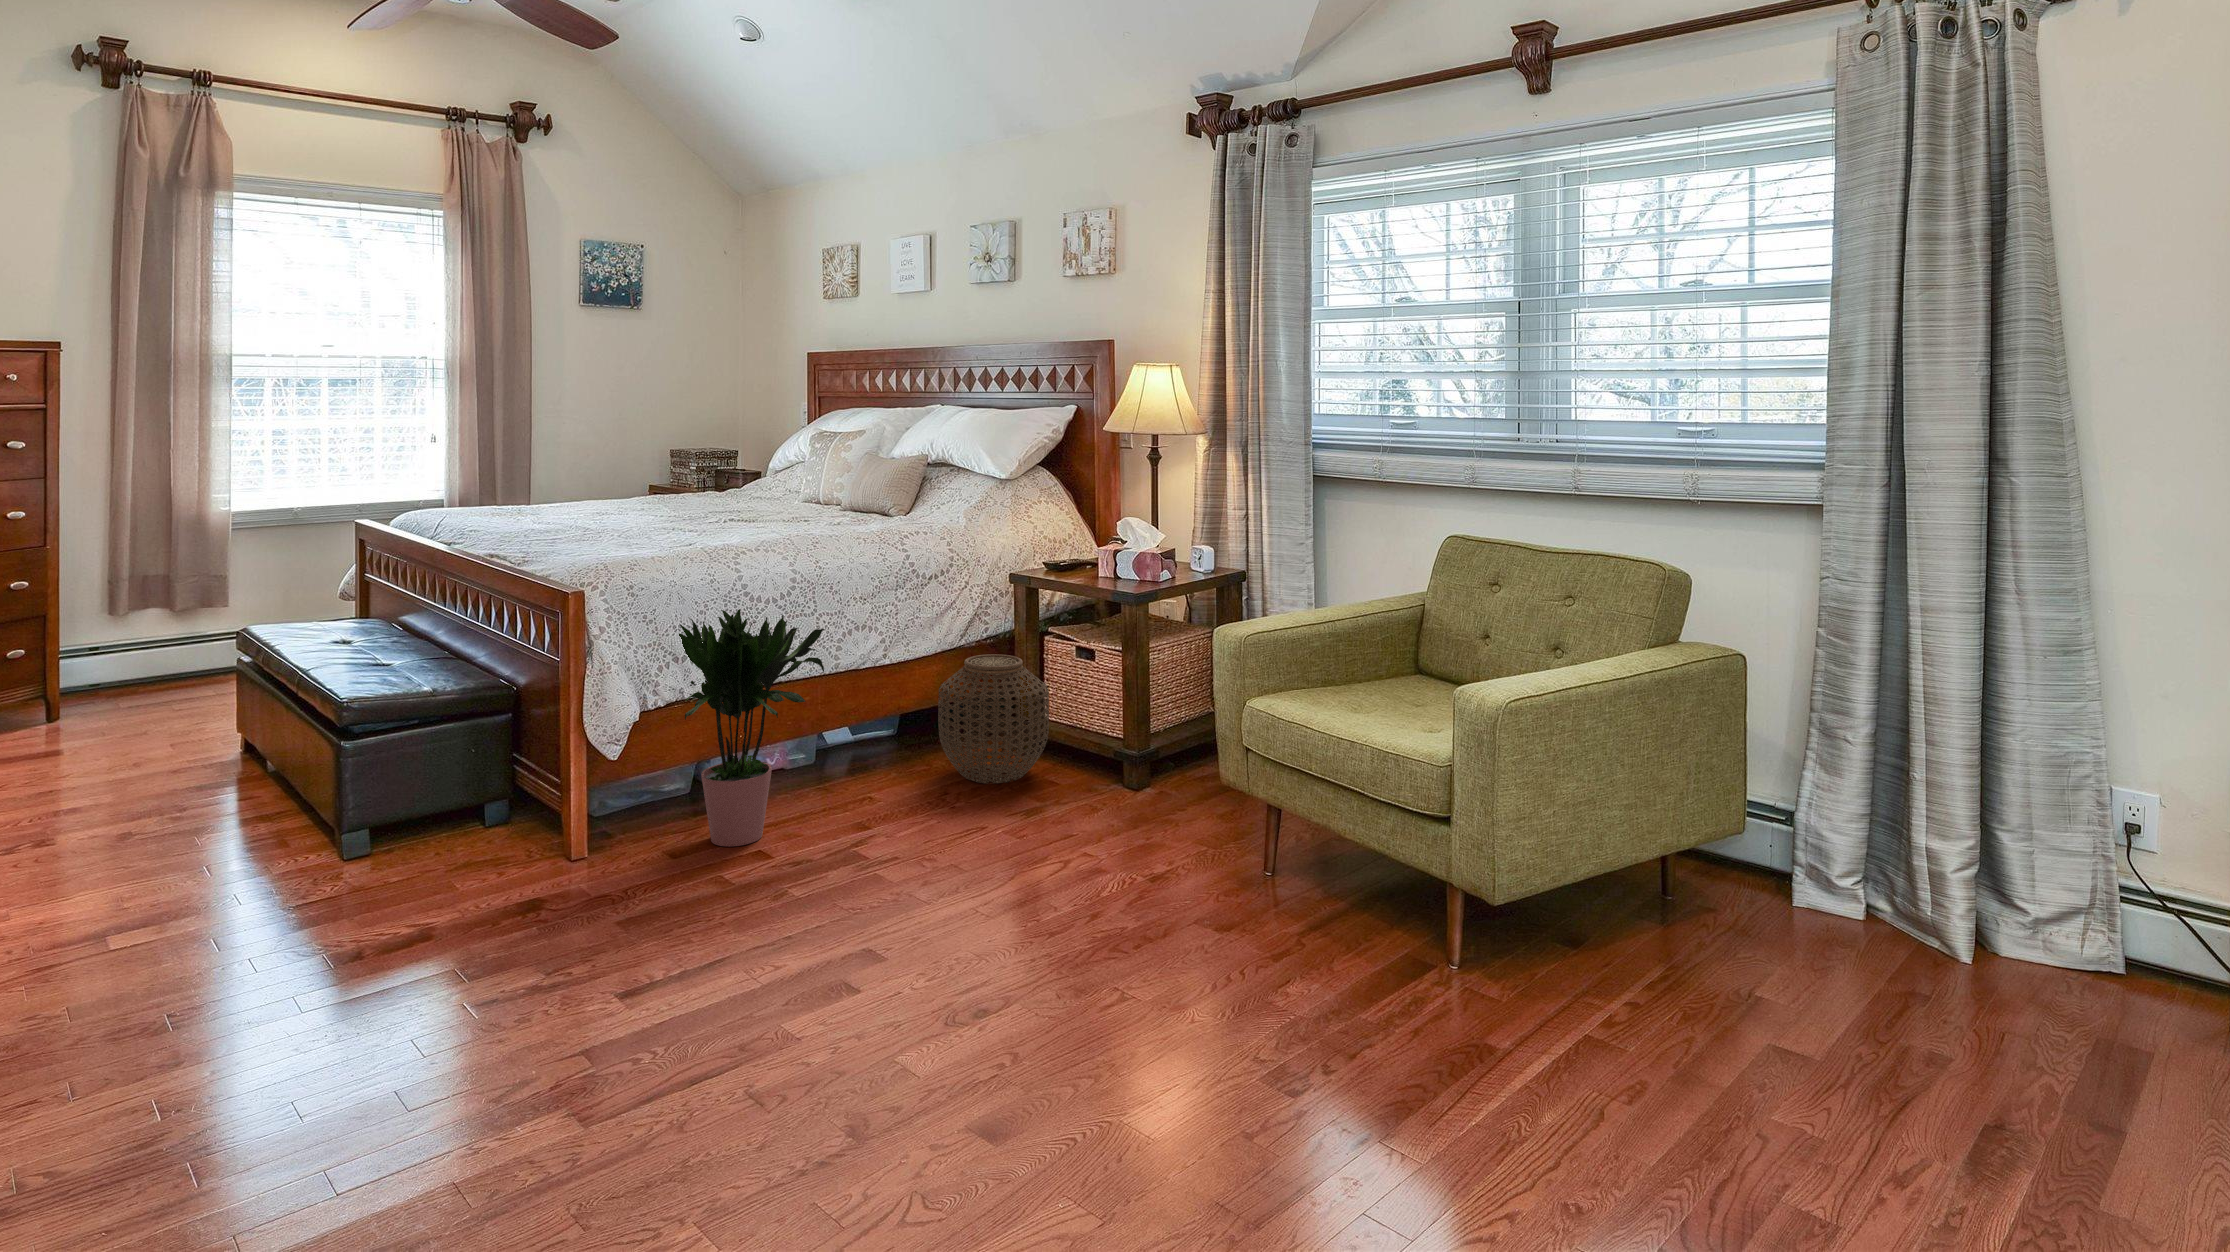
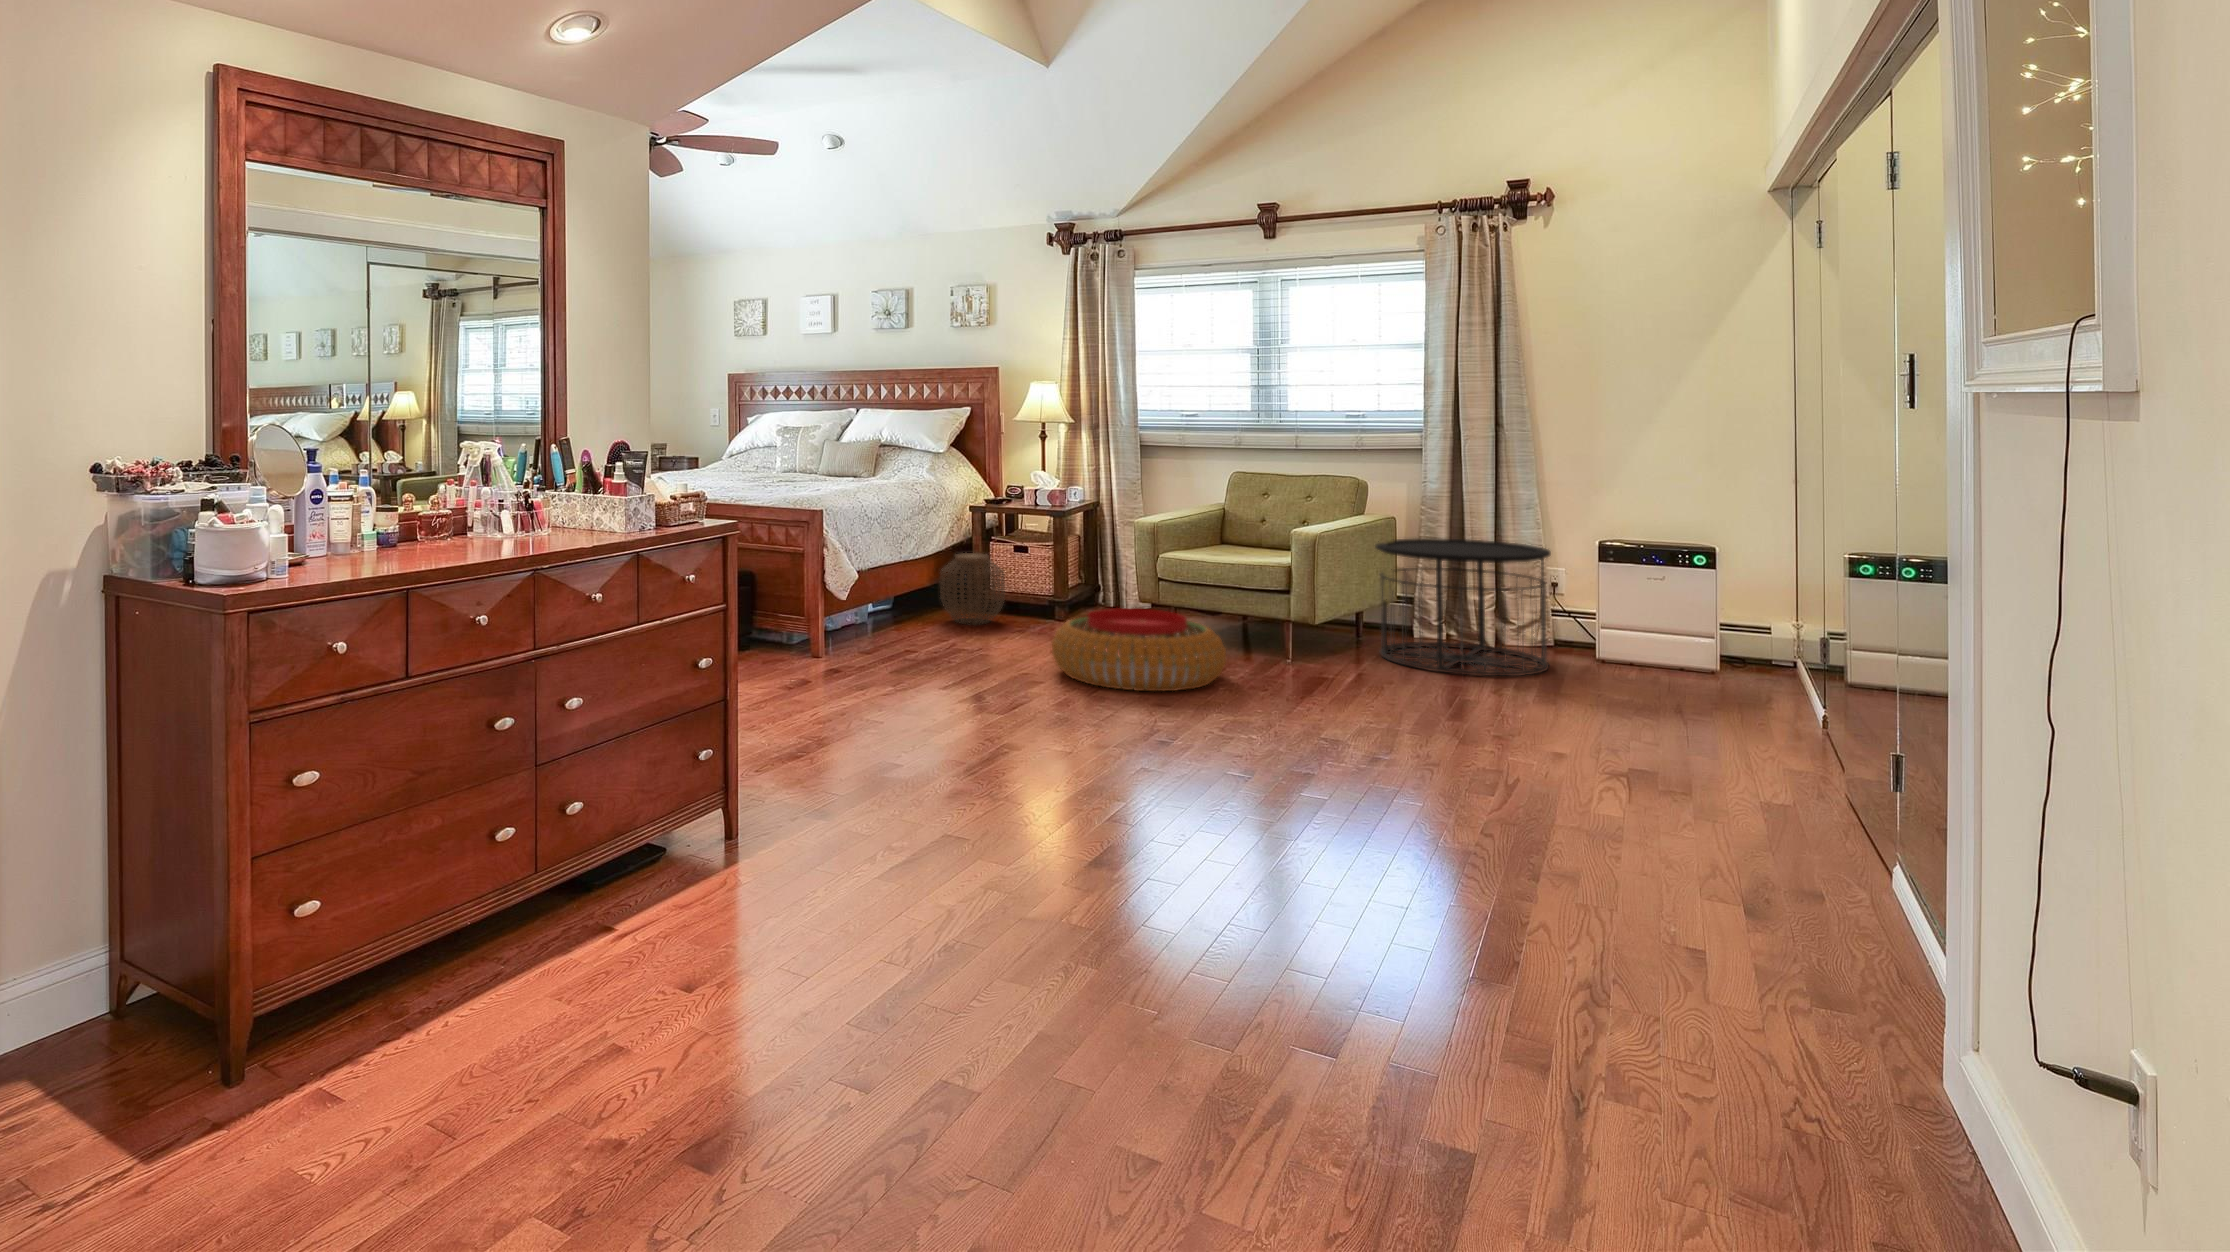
potted plant: present [679,609,825,847] -> none [828,518,924,651]
side table: none [1676,700,2103,1094] -> present [1375,538,1551,676]
pouf: none [905,823,1262,1062] -> present [1052,608,1226,691]

